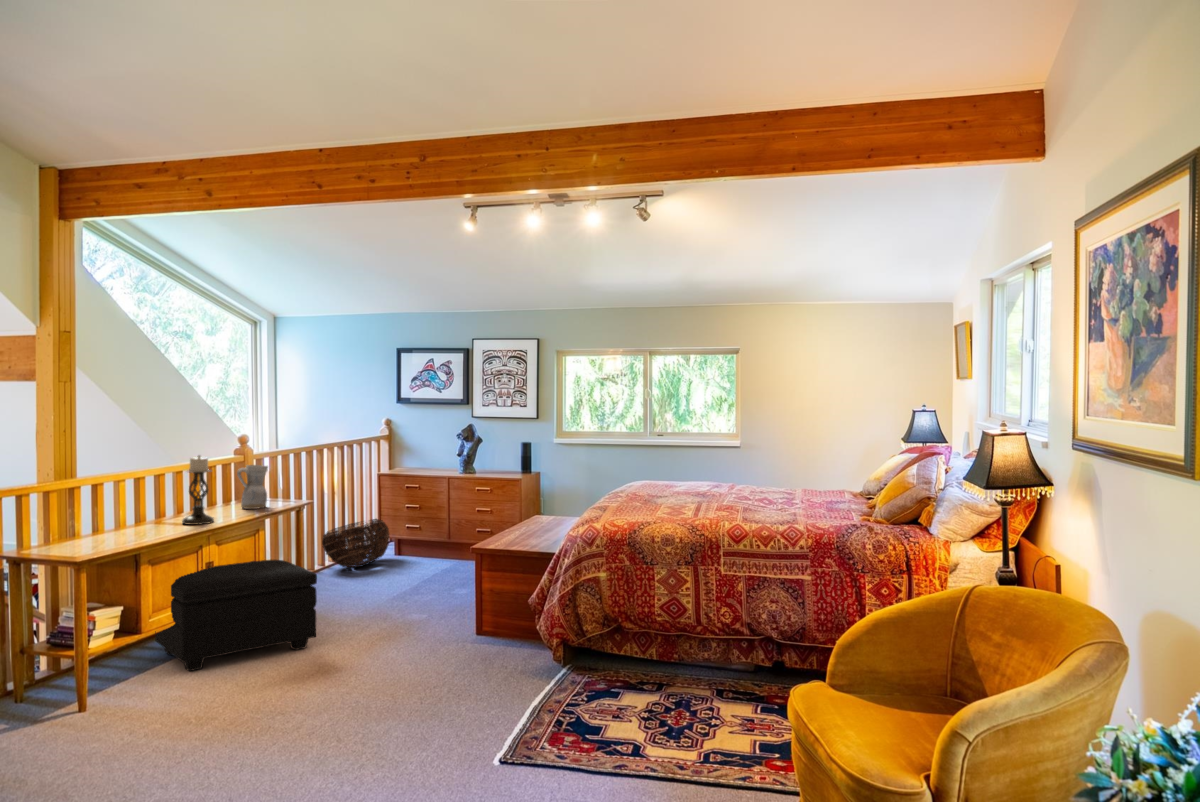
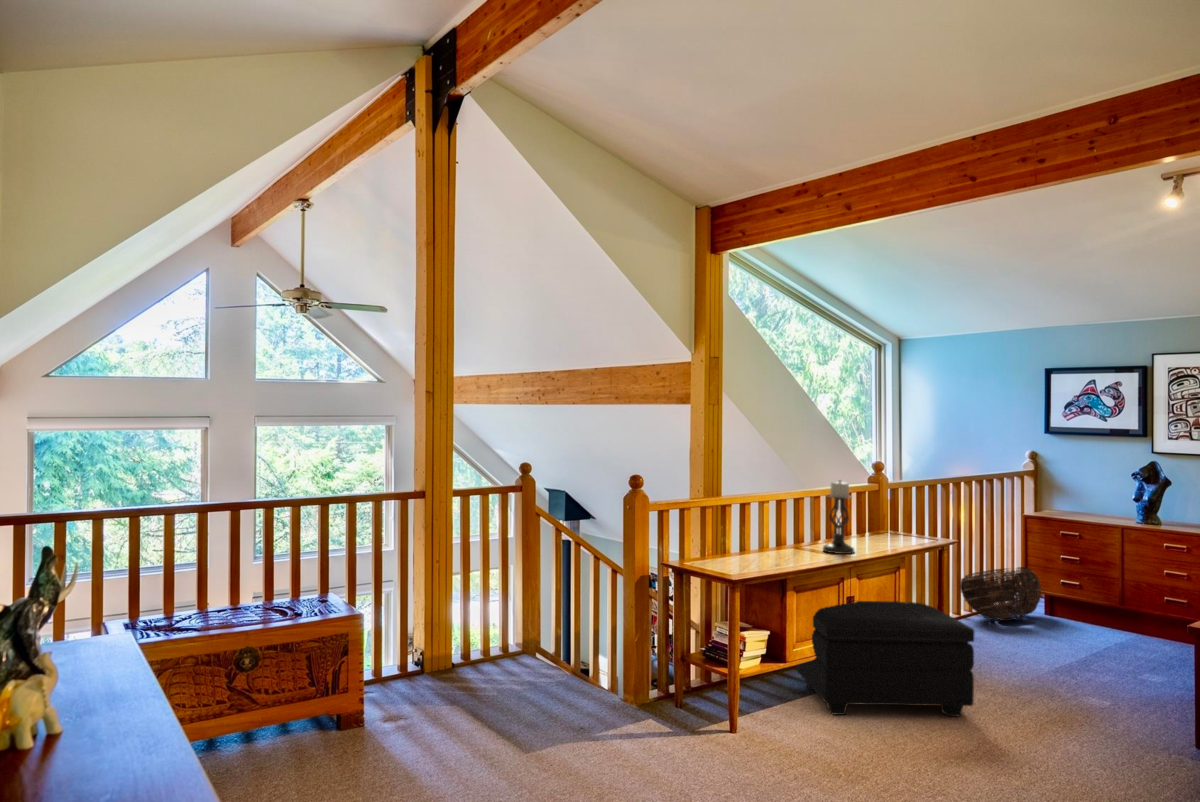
ceramic pitcher: present [237,465,268,509] -> none [875,494,909,543]

